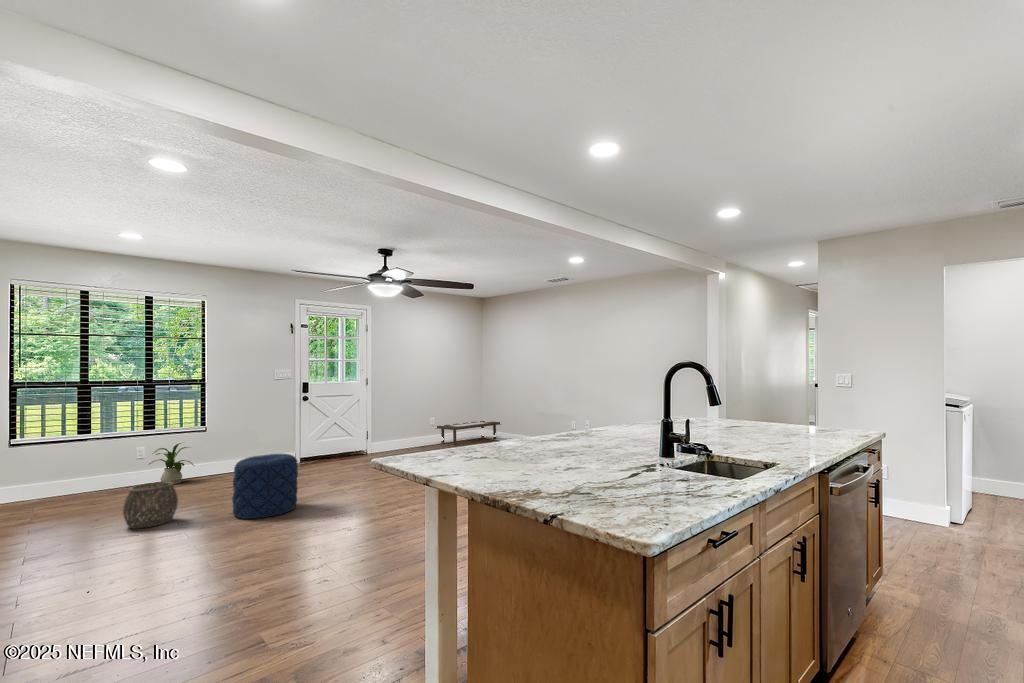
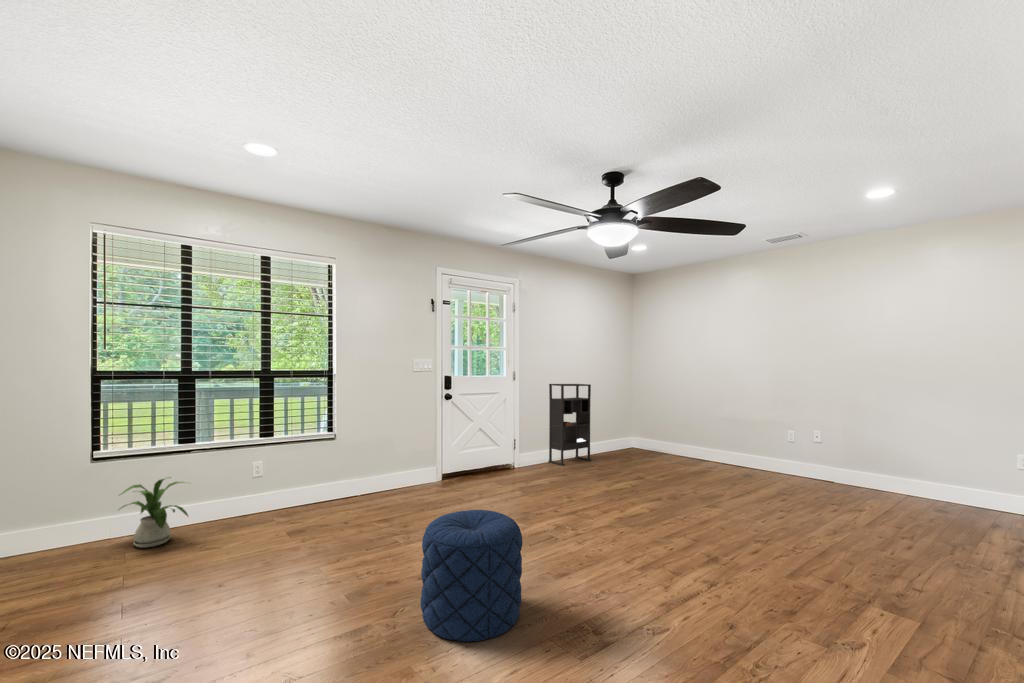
bookshelf: none [395,387,429,448] -> present [548,384,591,466]
coffee table: present [437,421,500,445] -> none [598,430,683,465]
house plant: present [150,443,193,484] -> present [120,477,188,548]
woven basket: present [123,482,178,529] -> none [250,555,335,650]

